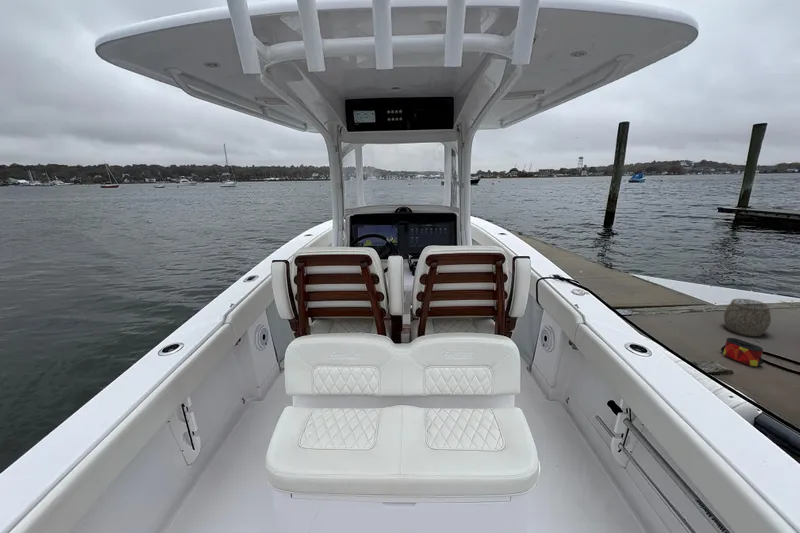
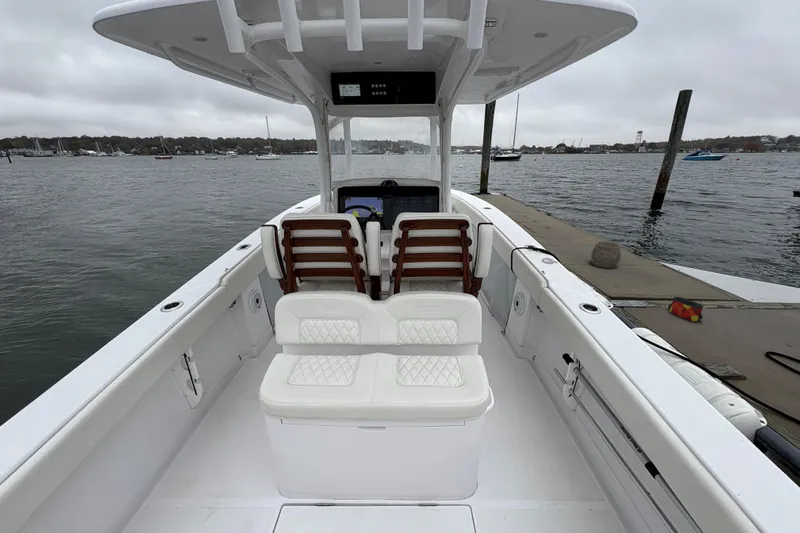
woven basket: present [724,299,771,336] -> present [591,242,621,268]

